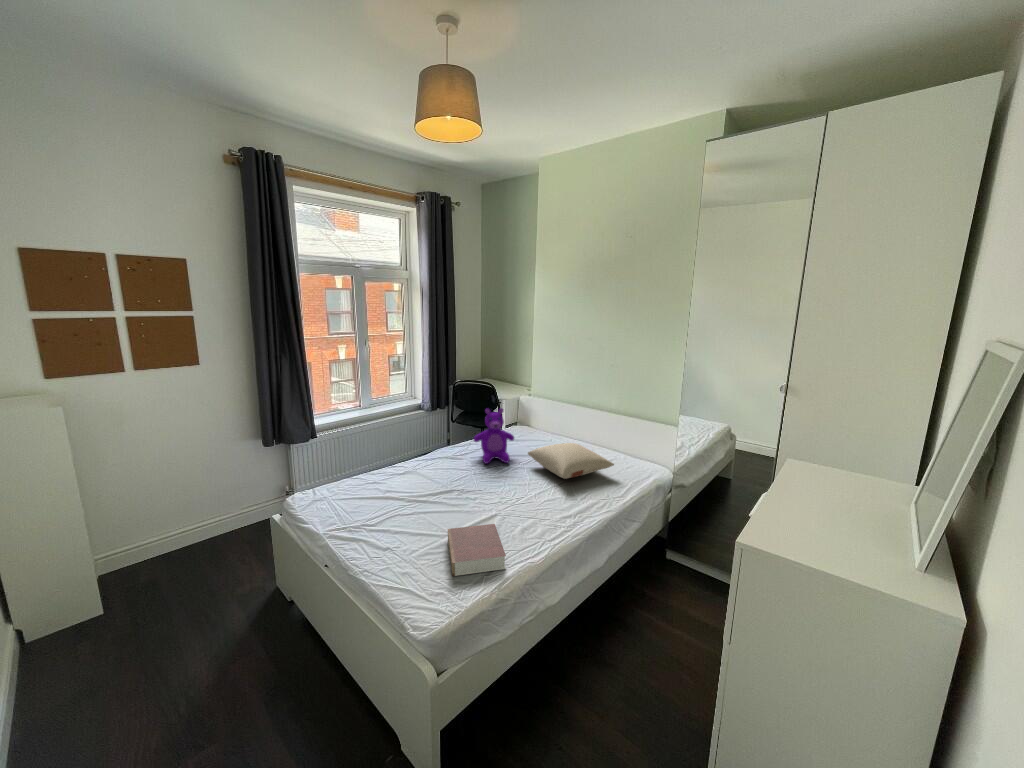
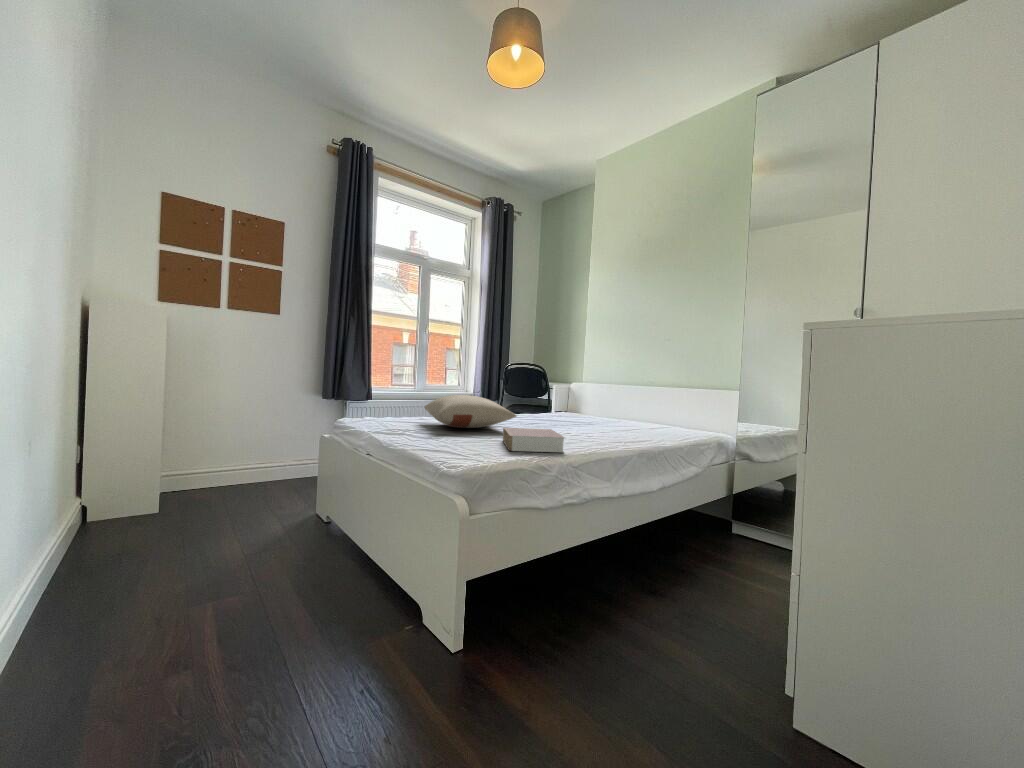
teddy bear: present [474,408,514,464] -> none [525,369,567,422]
pillow: present [528,443,614,479] -> present [424,395,516,428]

